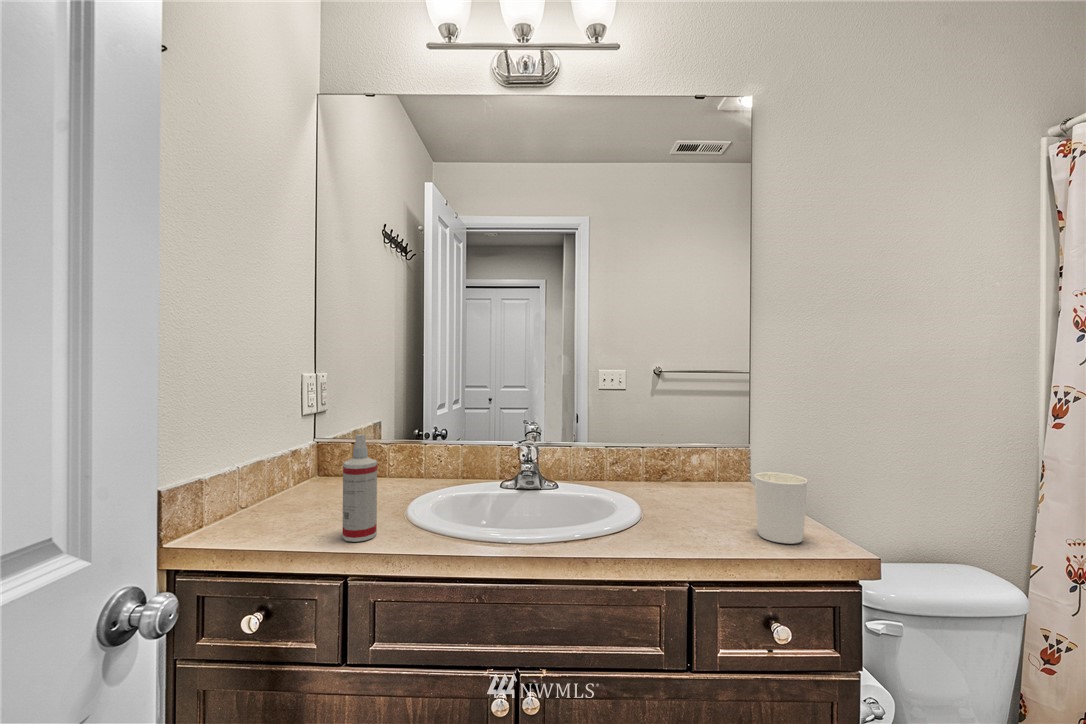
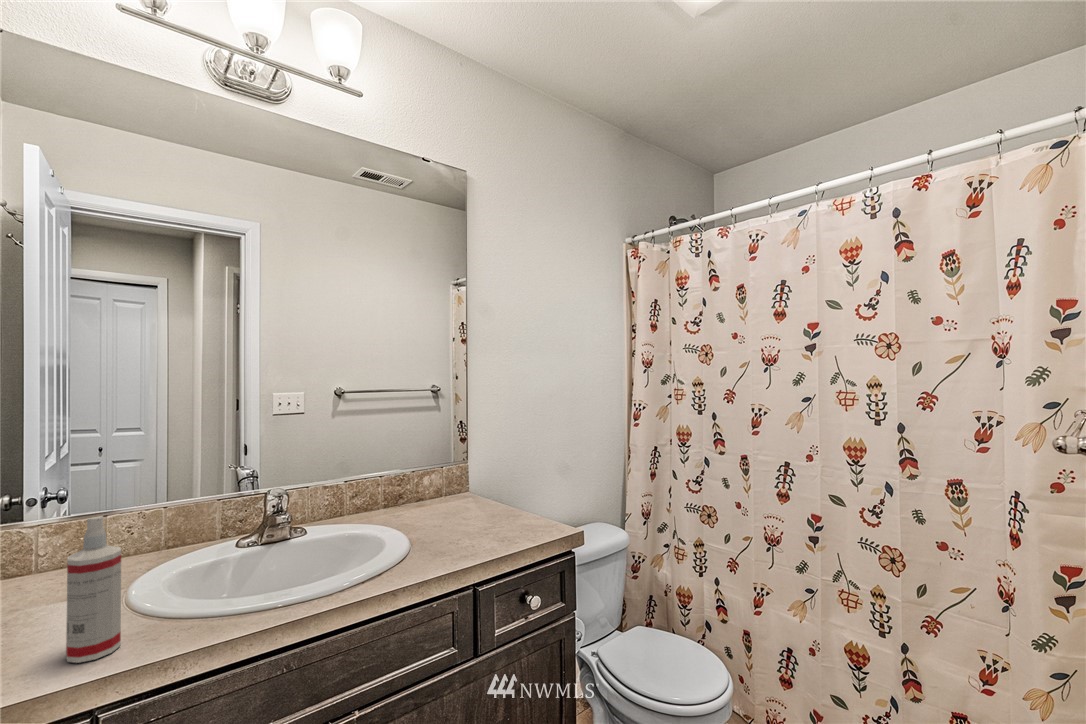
candle holder: present [754,472,808,544] -> none [500,482,537,536]

